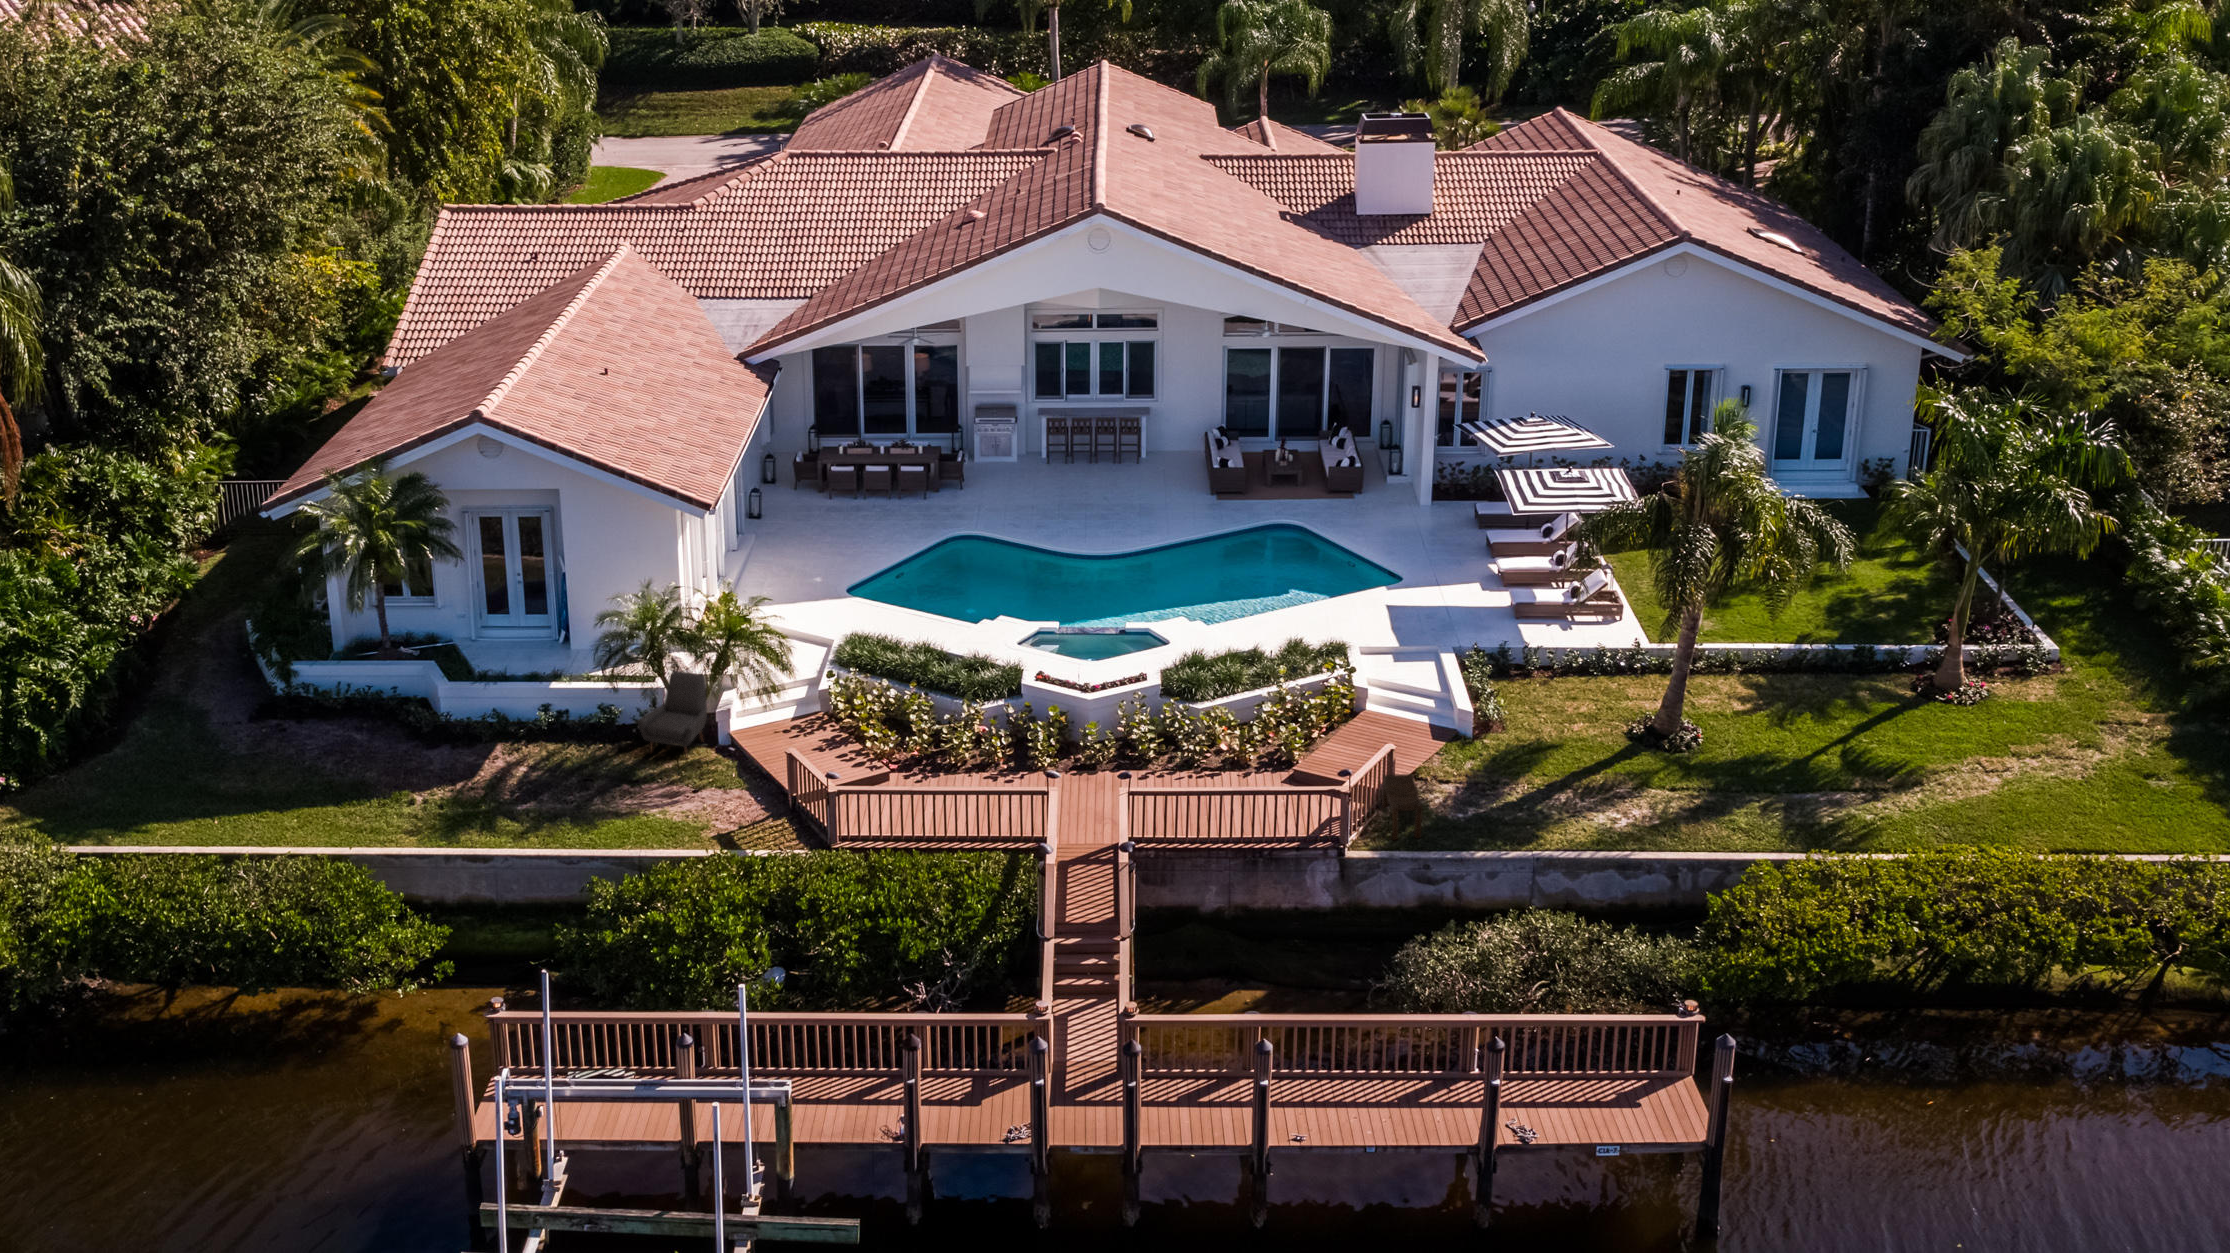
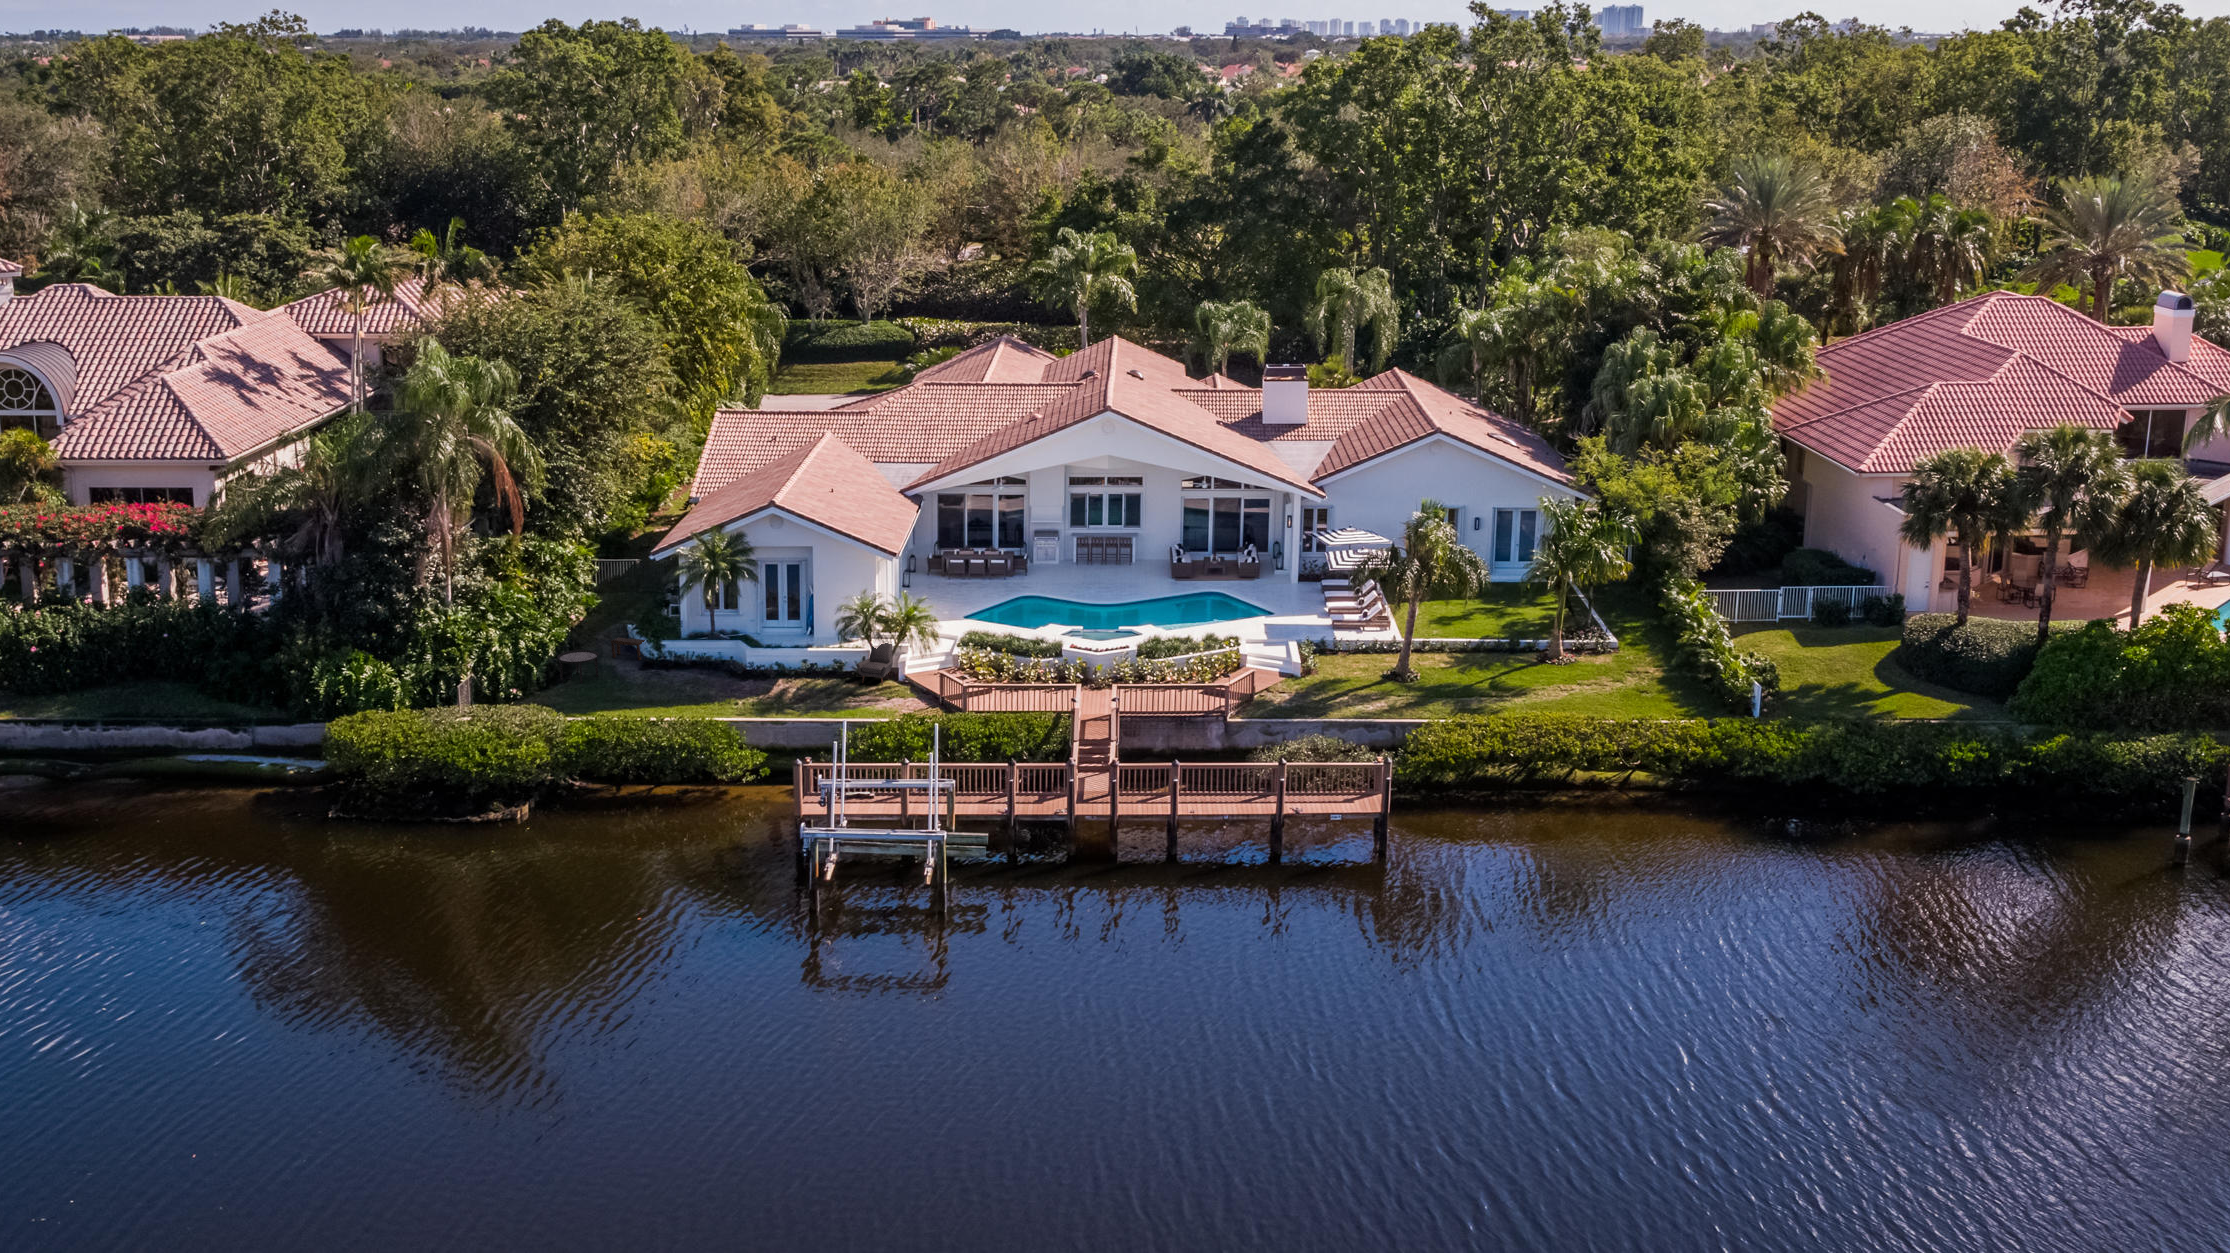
round table: none [65,692,153,764] -> present [557,650,599,683]
bench: present [1382,774,1423,840] -> present [611,637,645,660]

